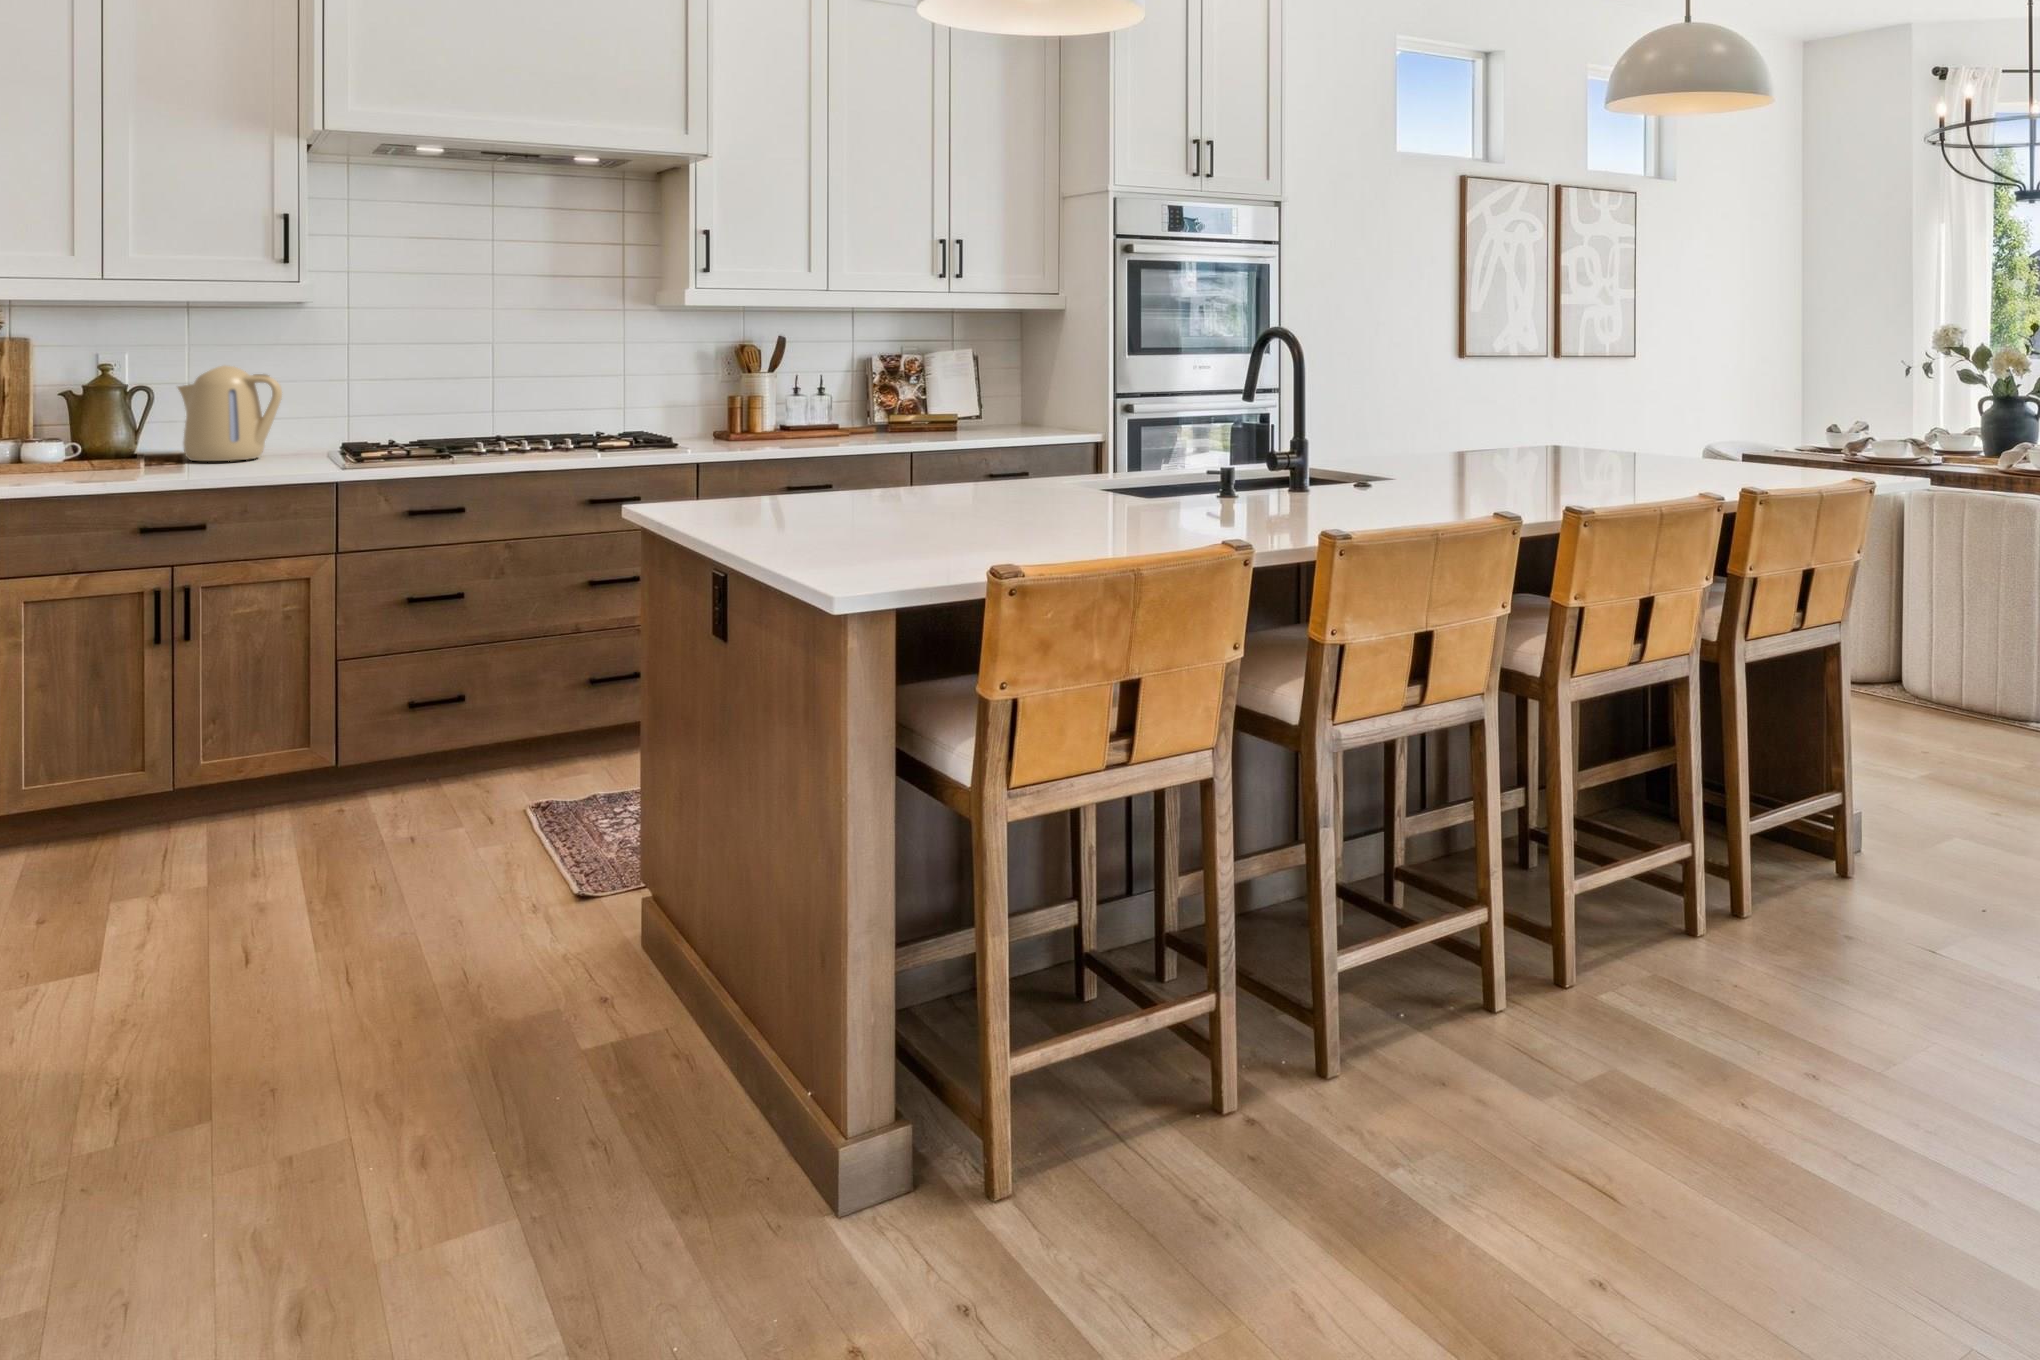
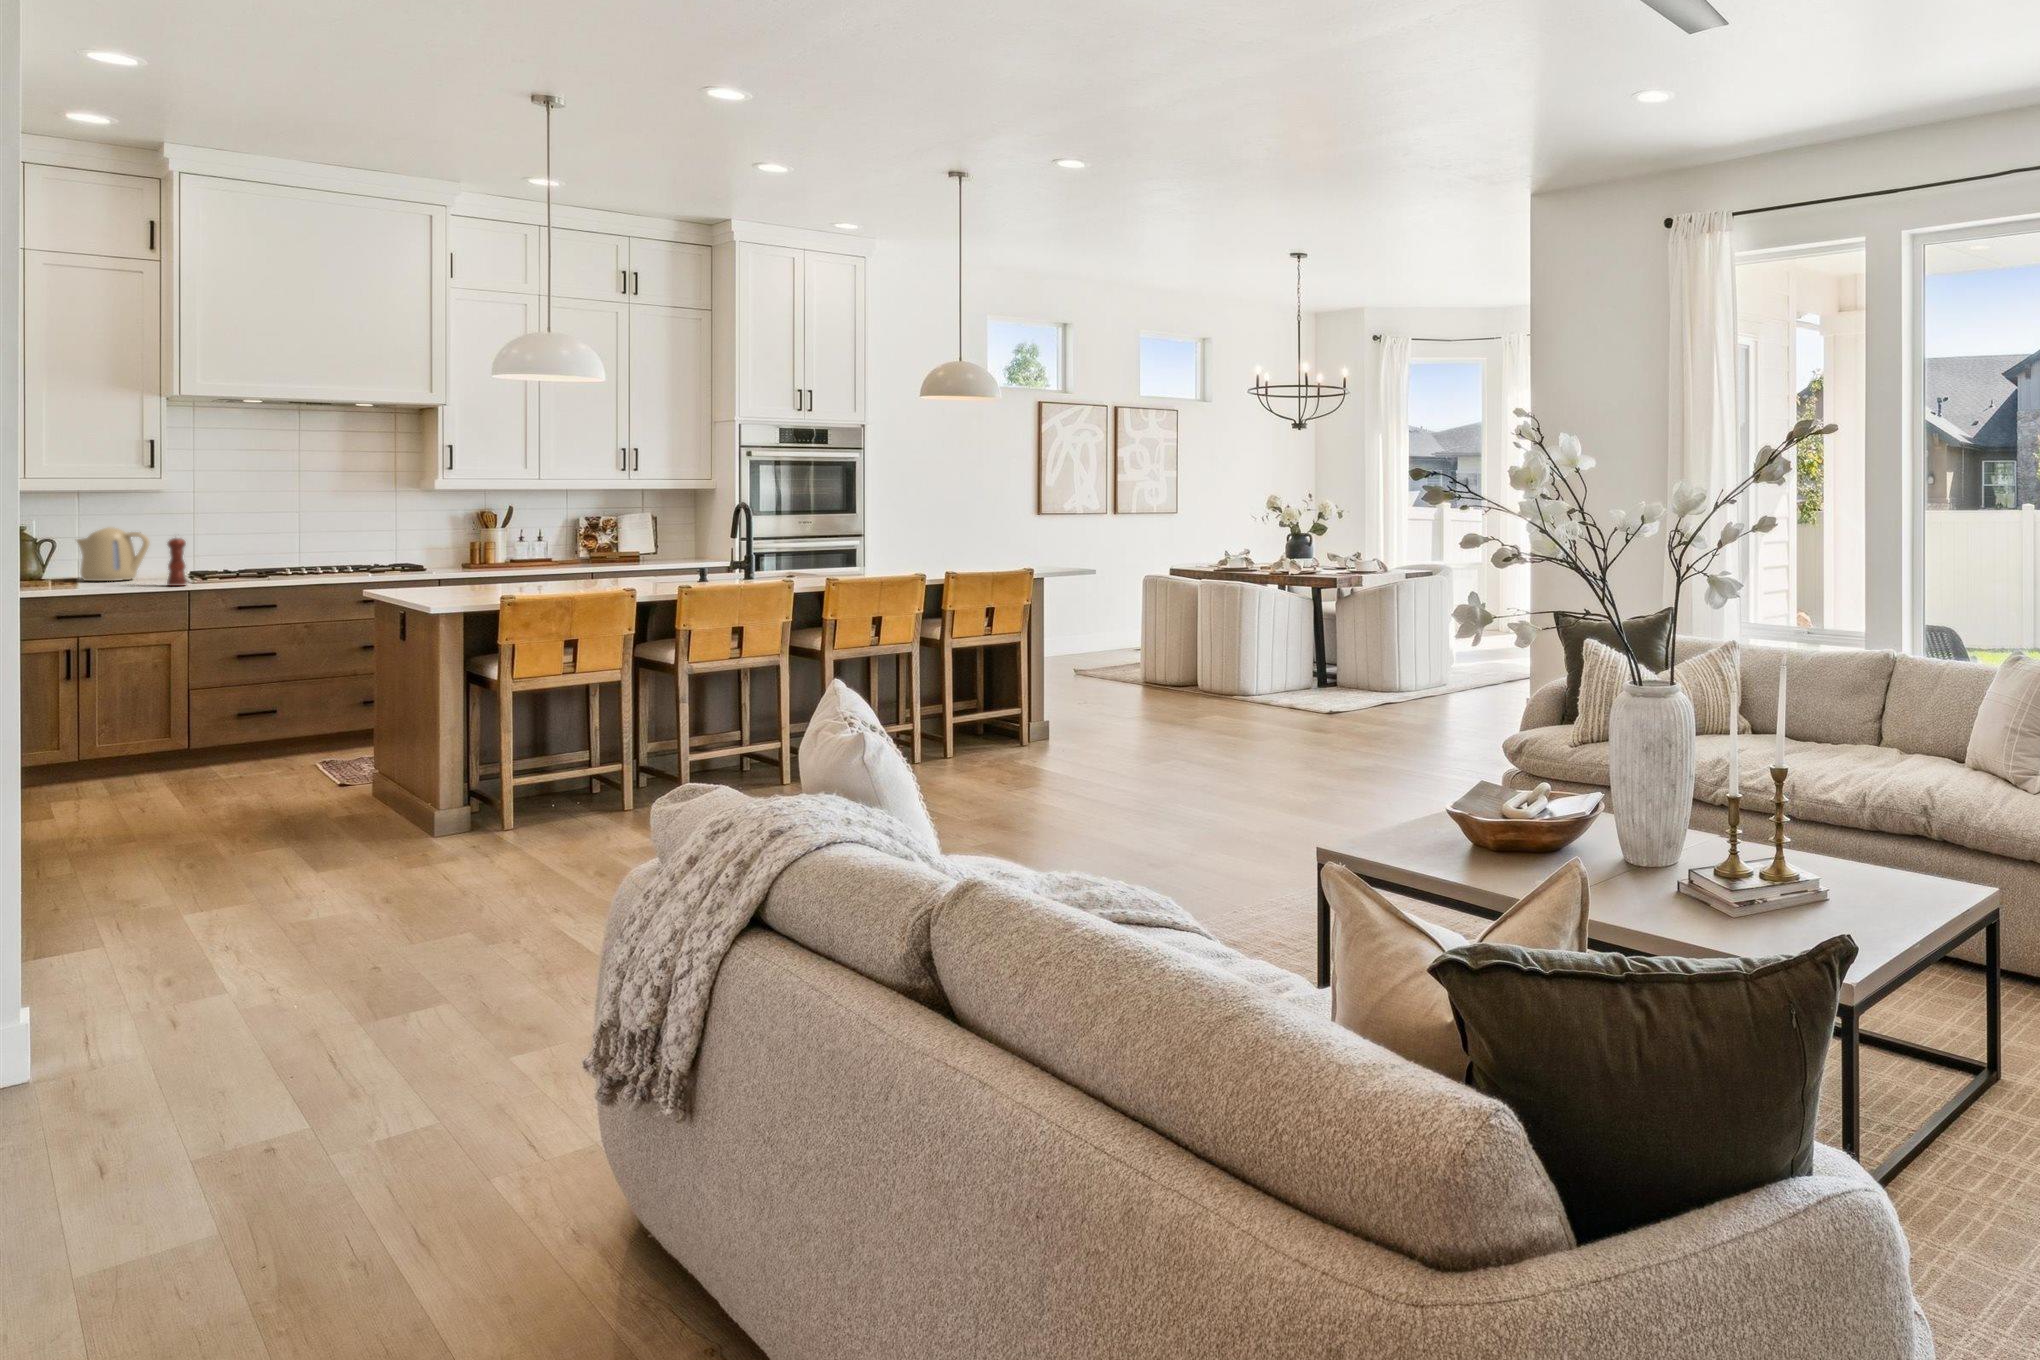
pepper mill: none [305,380,334,475] -> present [167,536,187,586]

